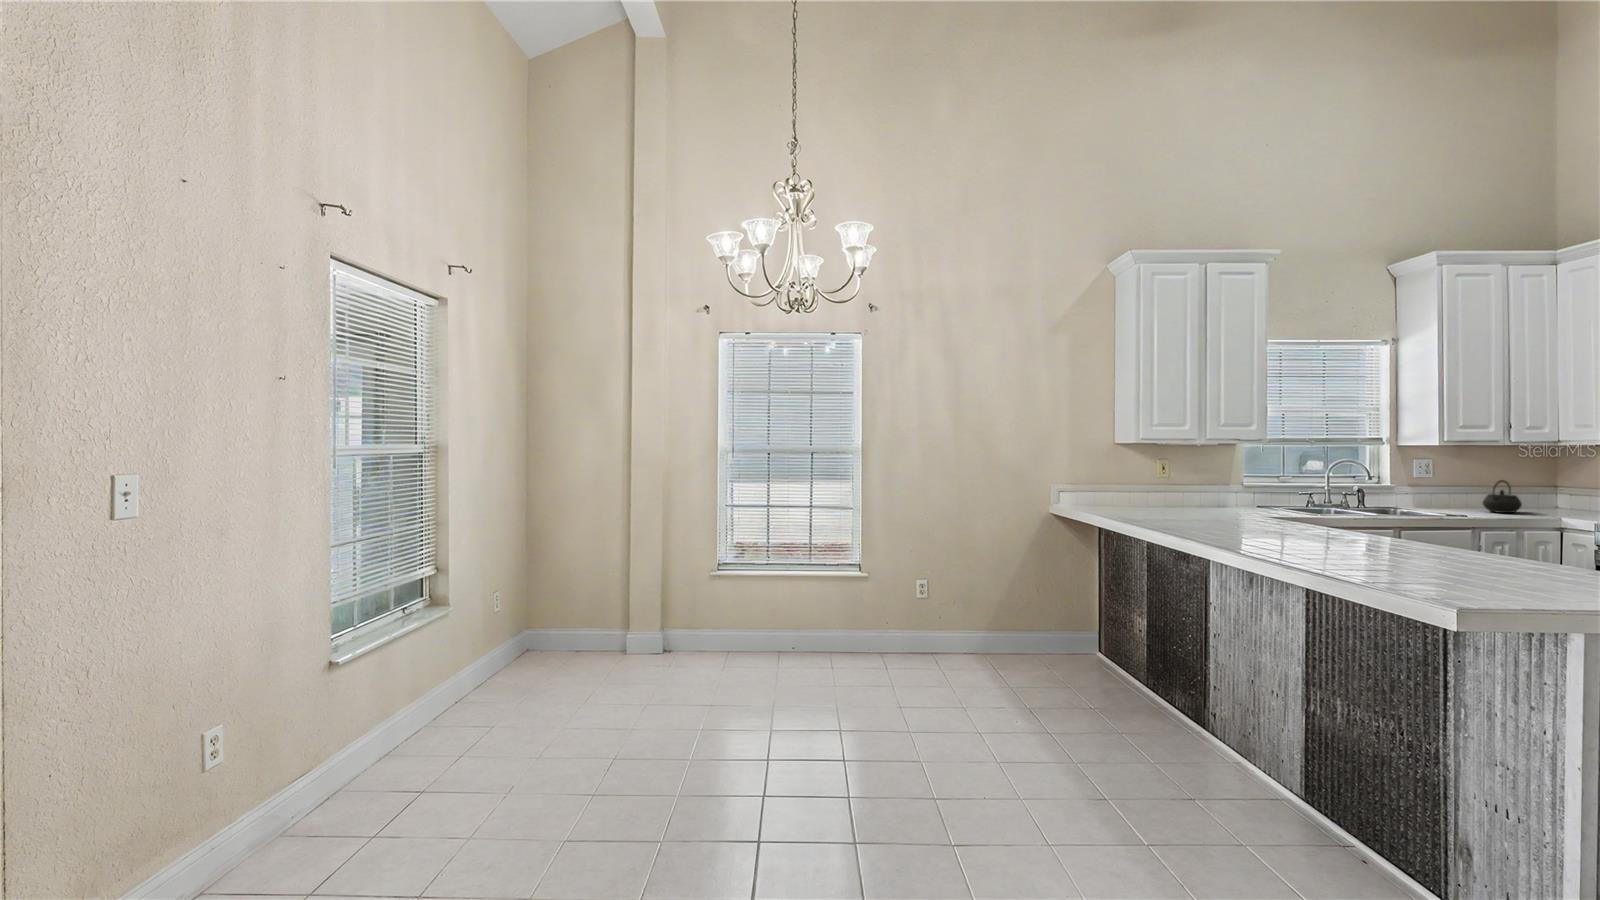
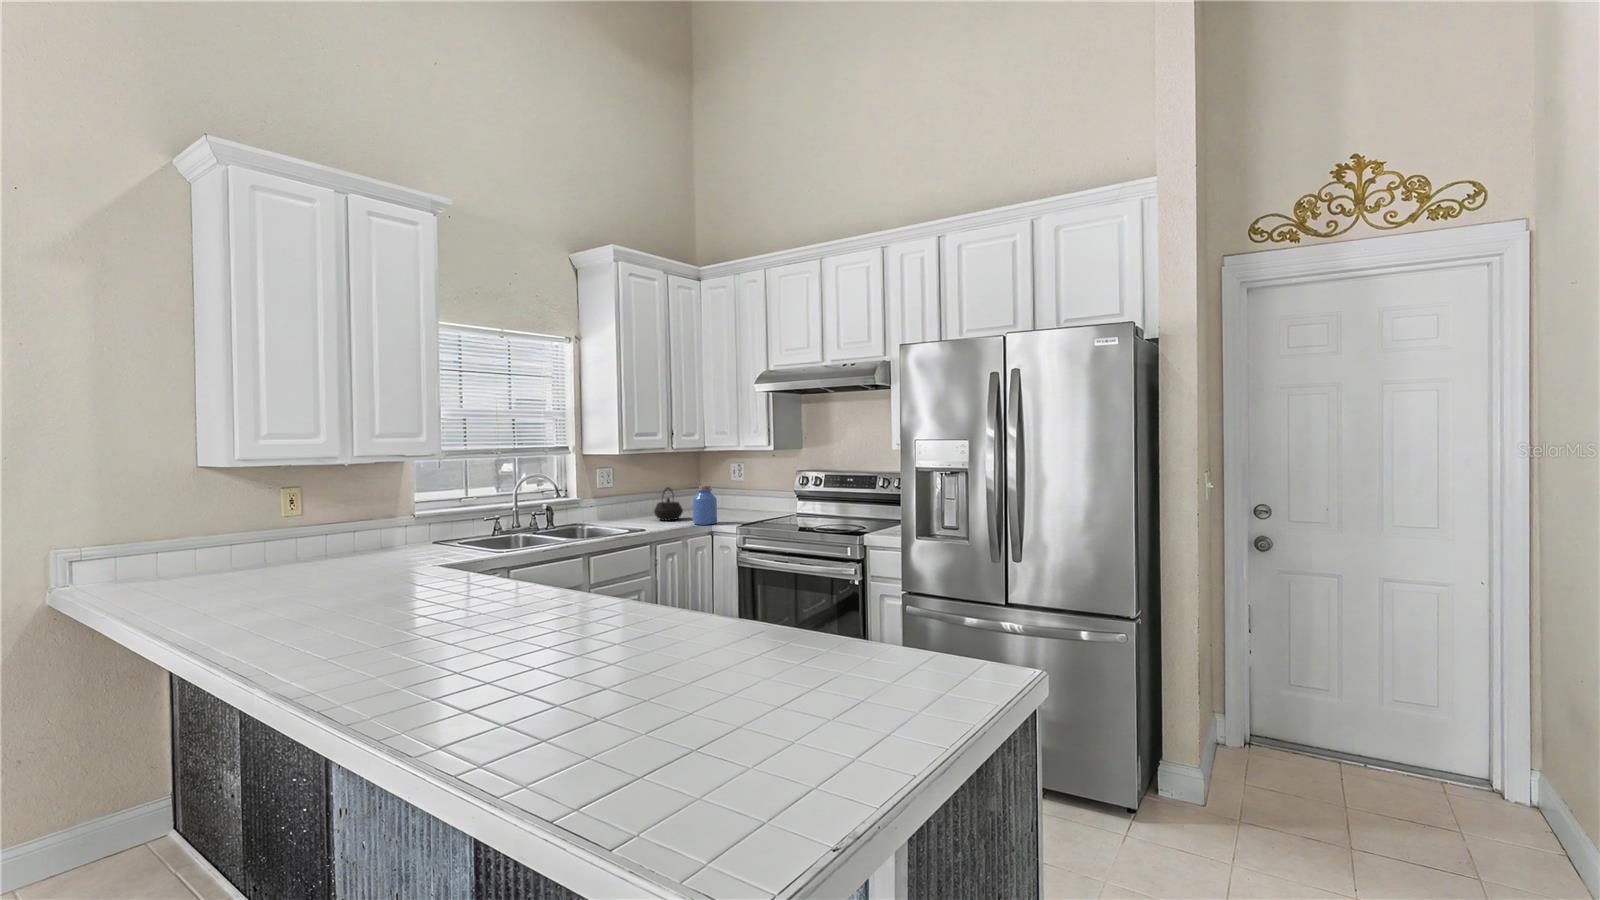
jar: none [1534,480,1569,521] -> present [693,485,717,525]

